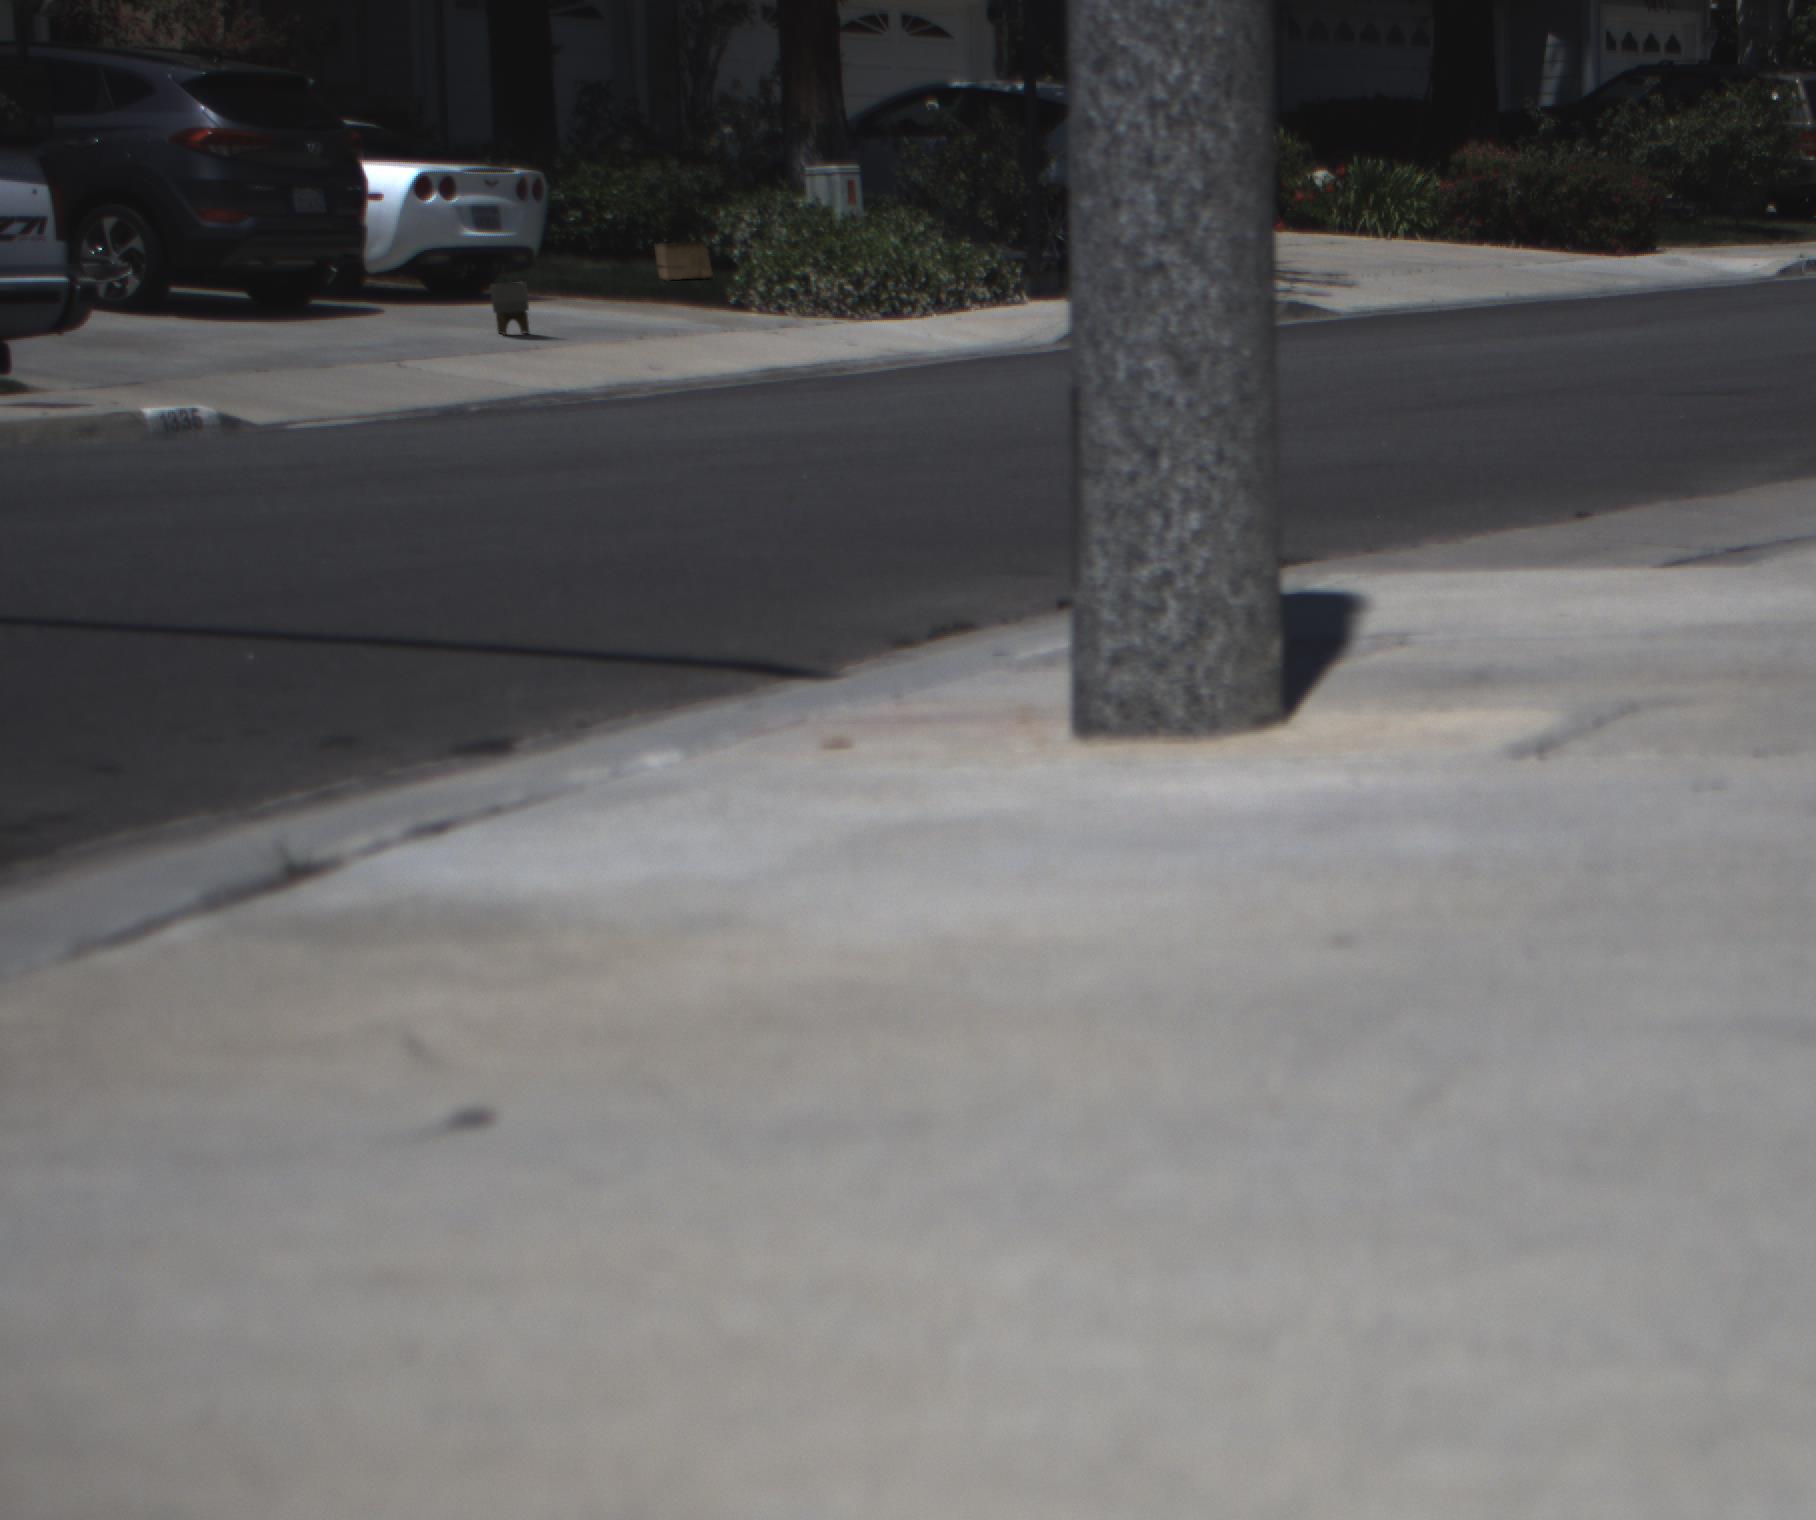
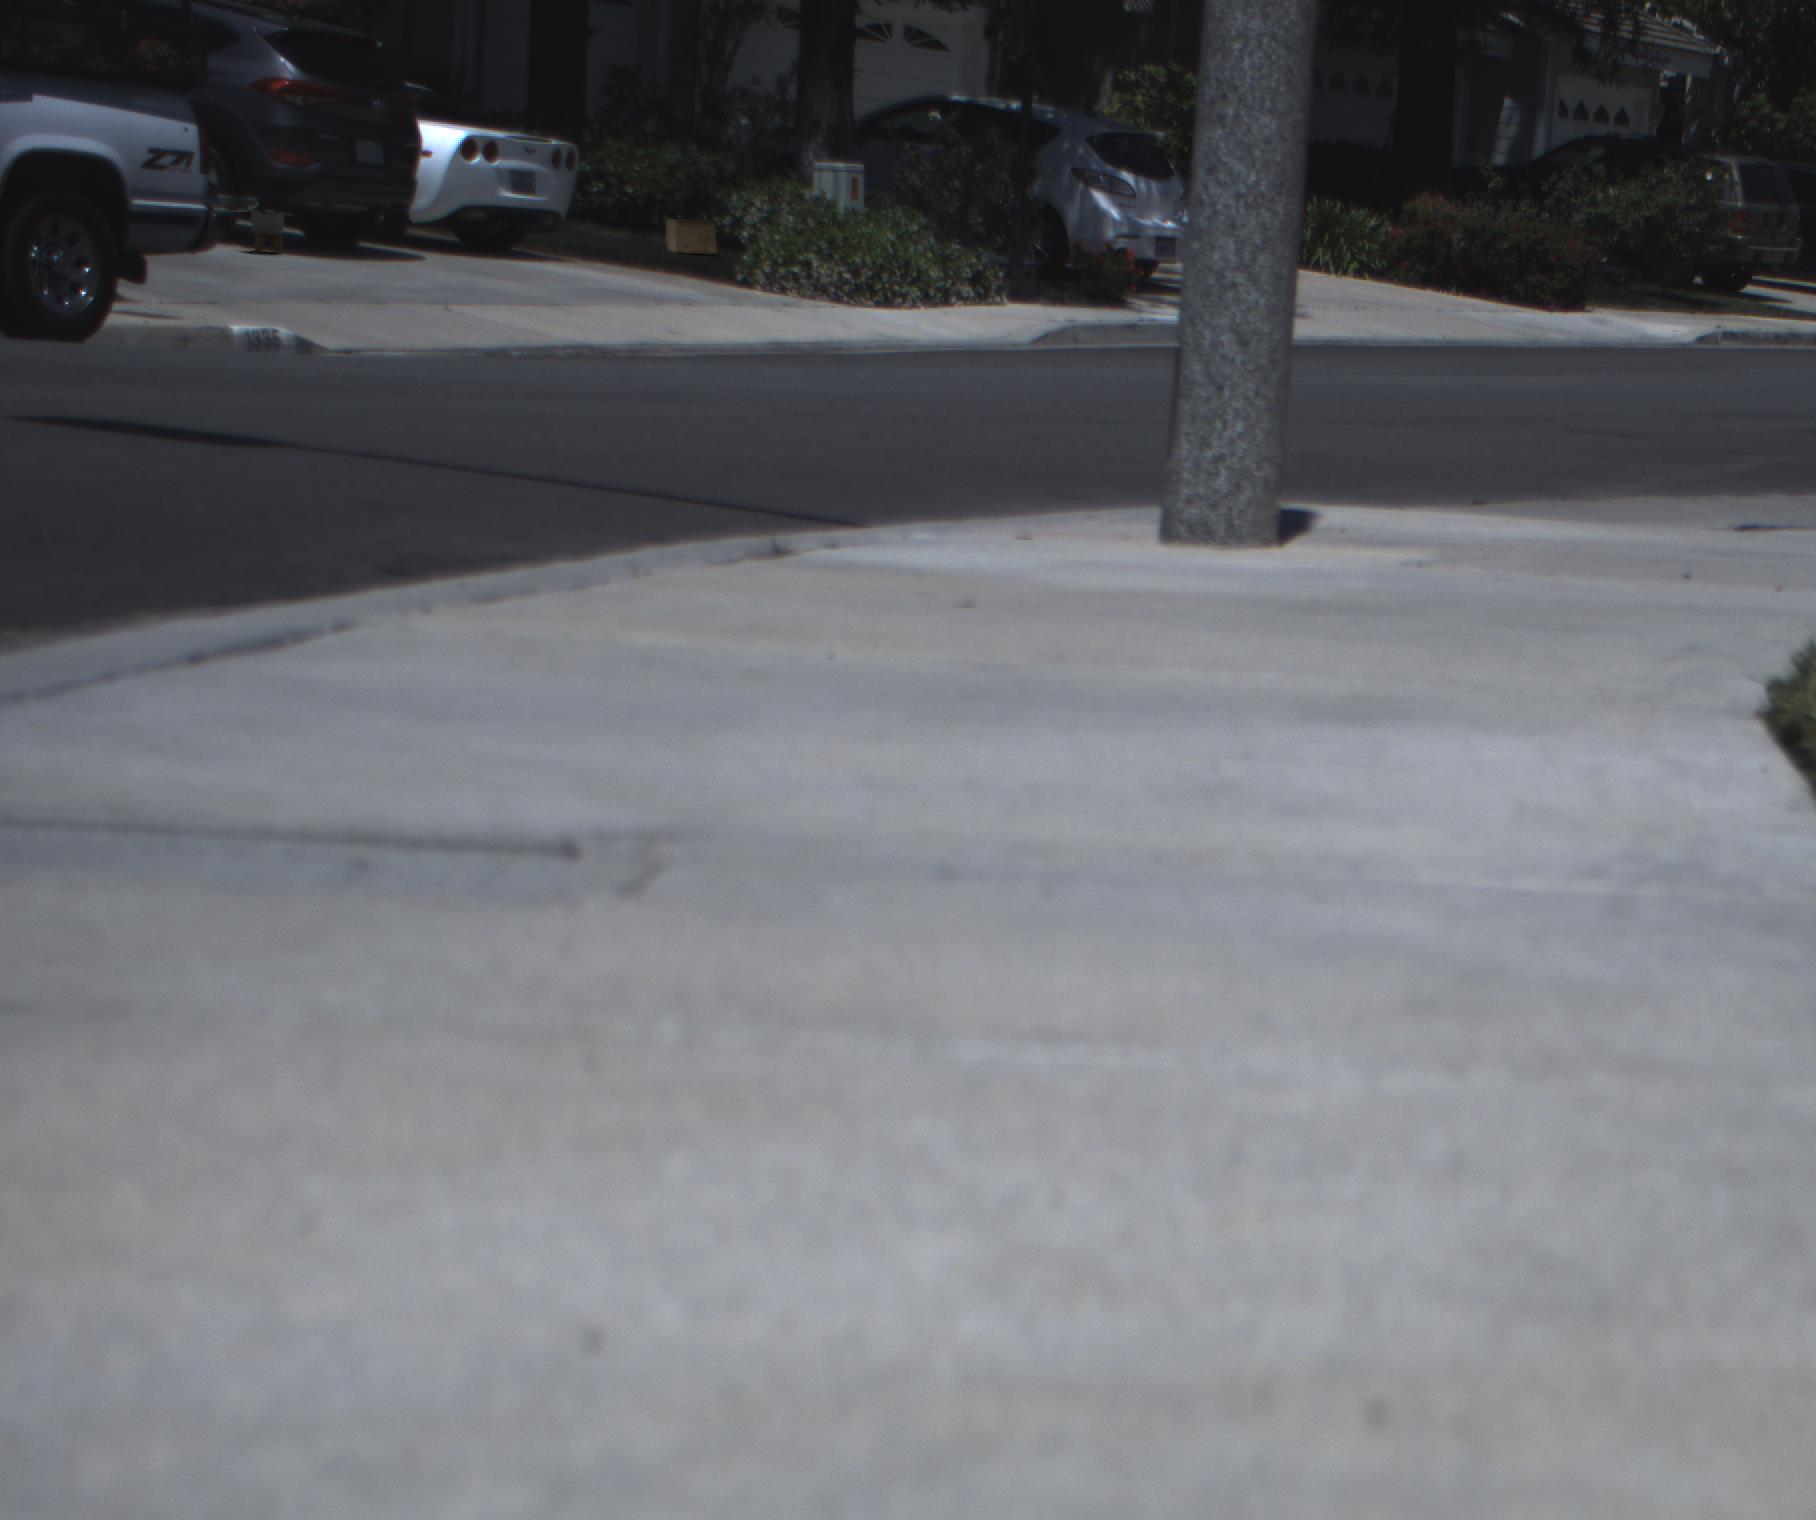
planter: present [490,282,529,335] -> present [251,209,284,252]

